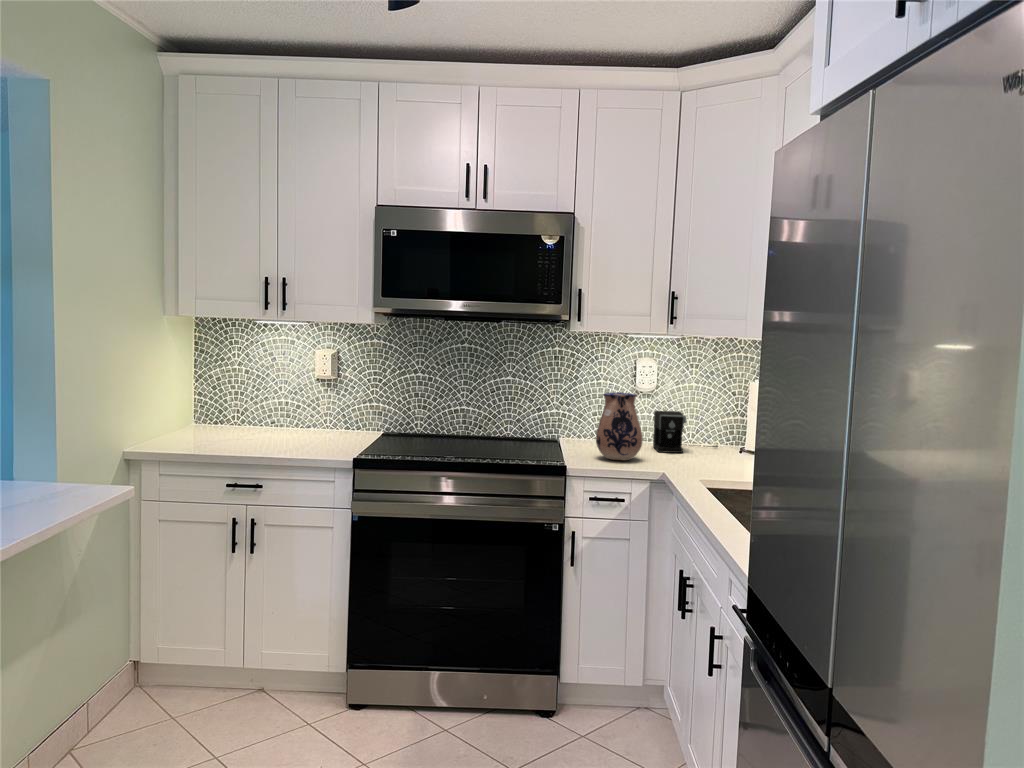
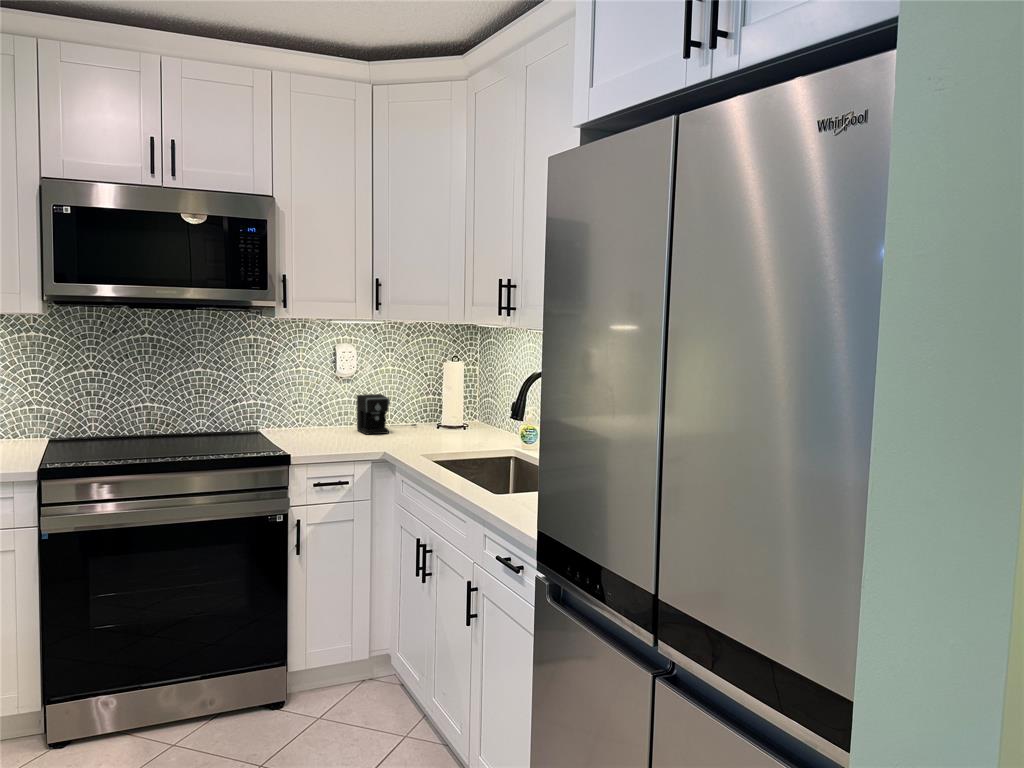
ceramic pitcher: present [596,392,643,460] -> none [311,378,357,445]

